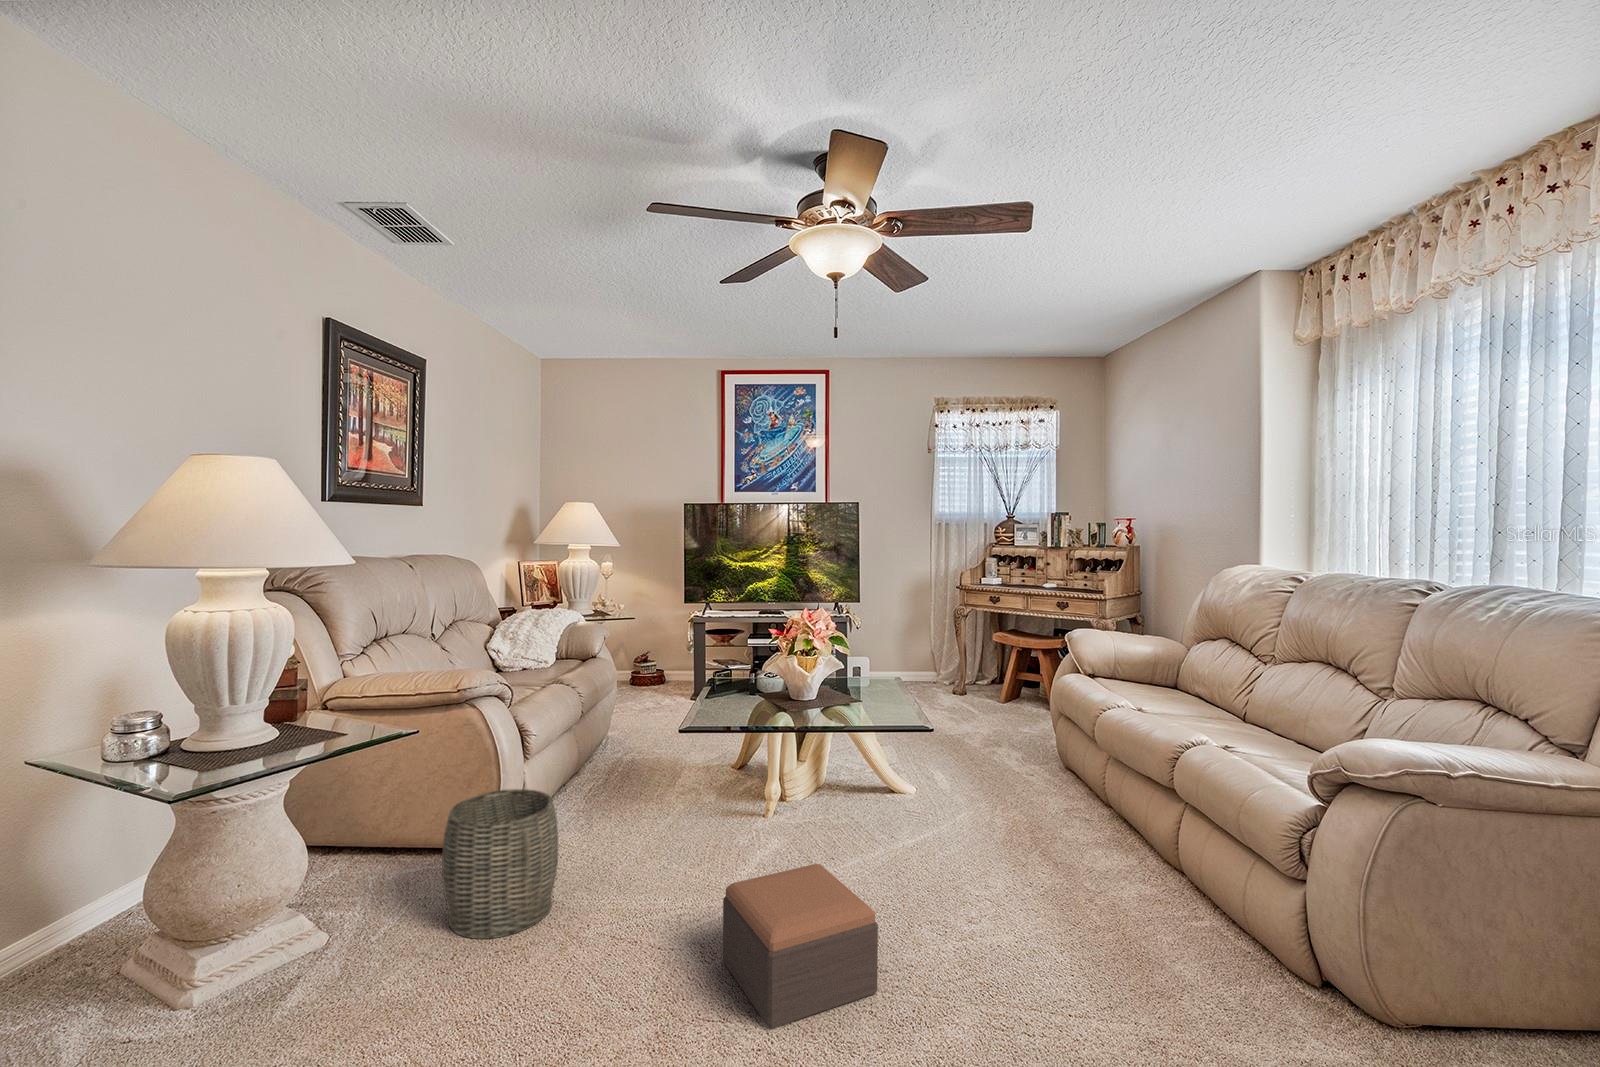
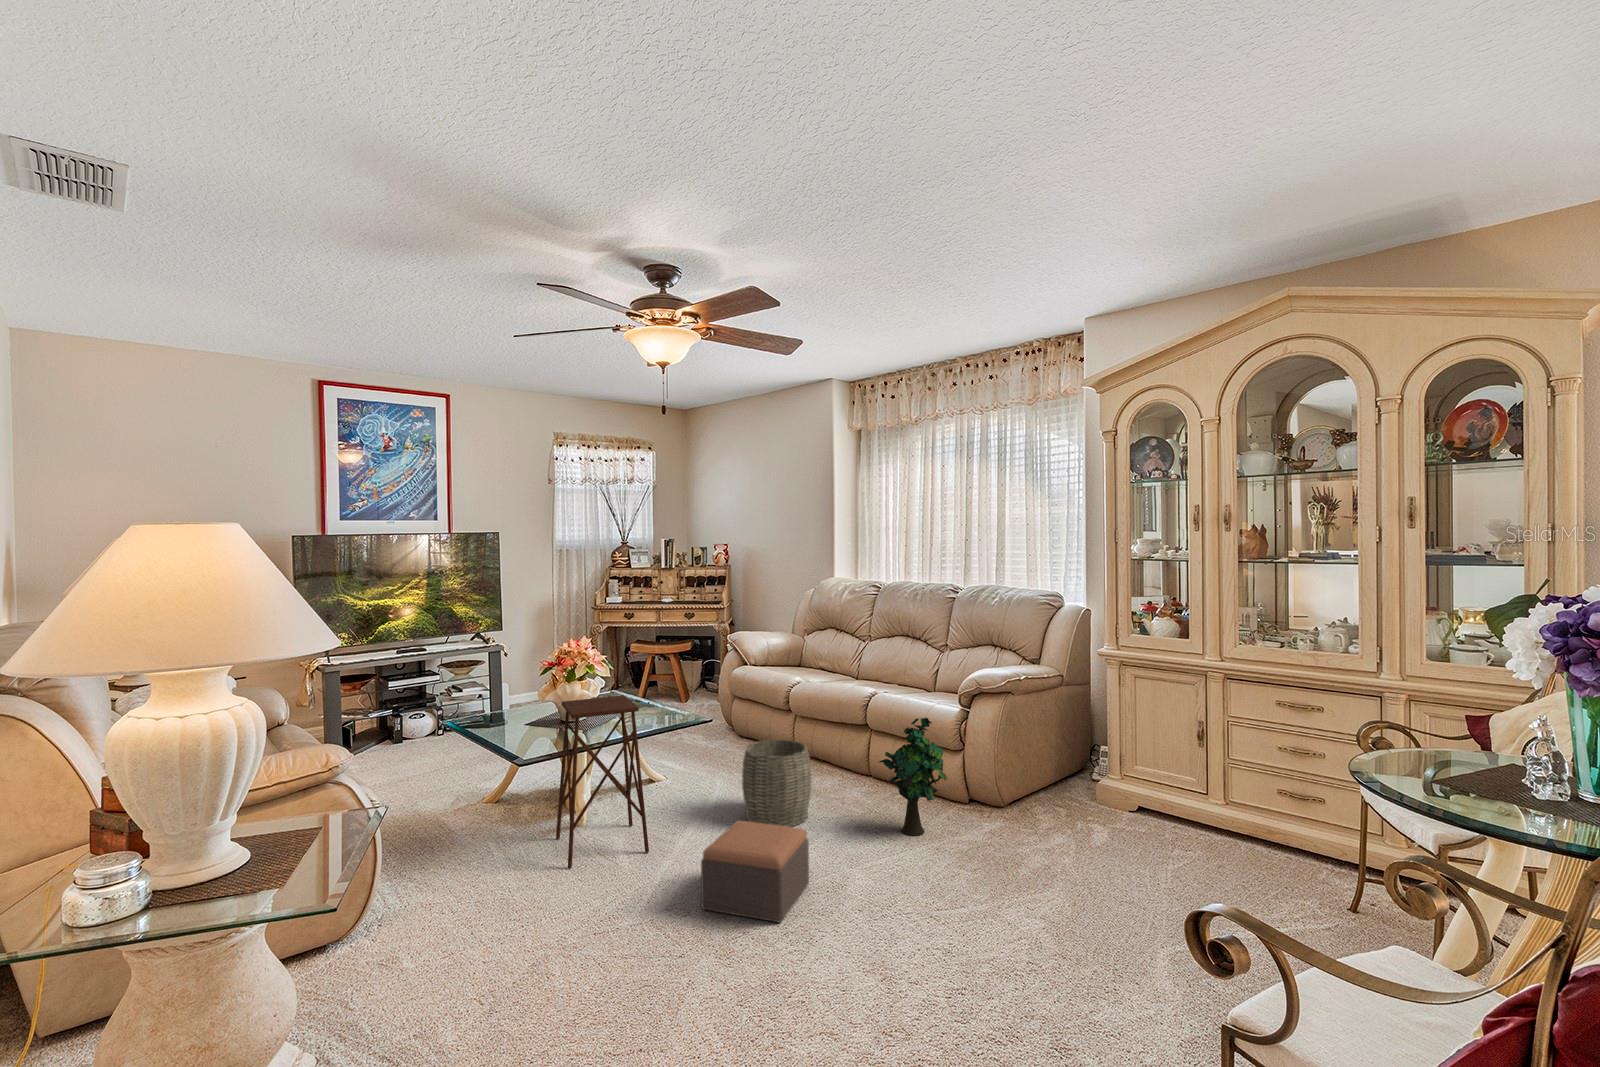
side table: none [691,670,807,866] -> present [556,695,649,868]
woven basket: present [442,789,558,939] -> present [742,740,811,827]
decorative plant: none [1084,795,1214,999] -> present [879,718,947,836]

